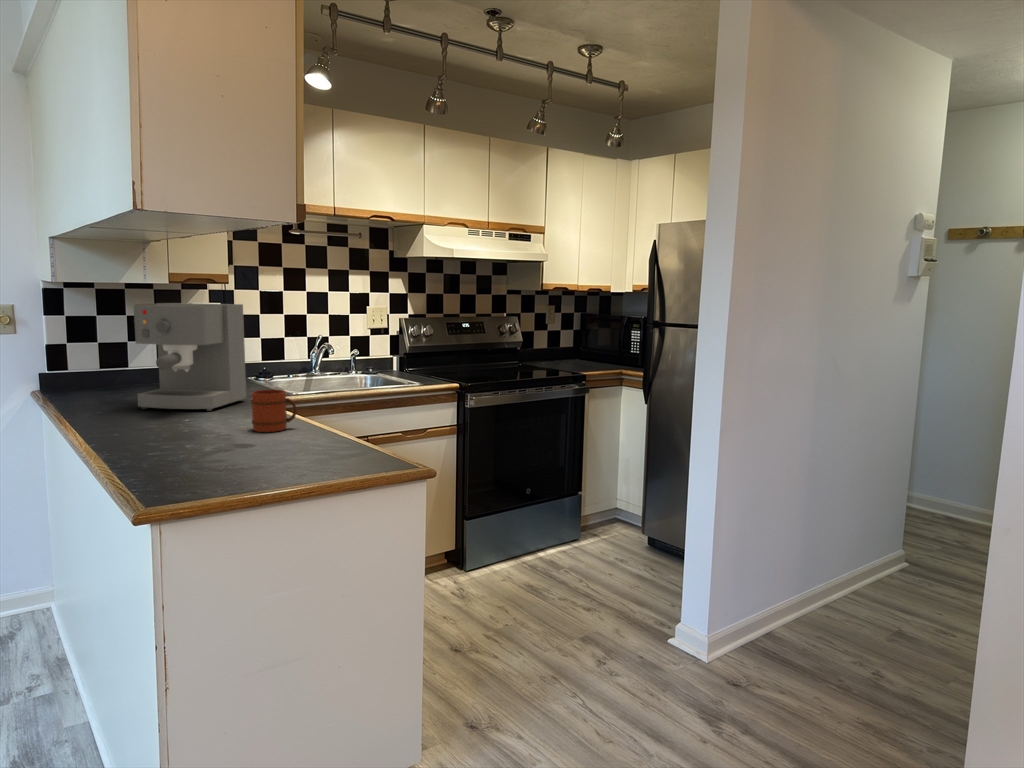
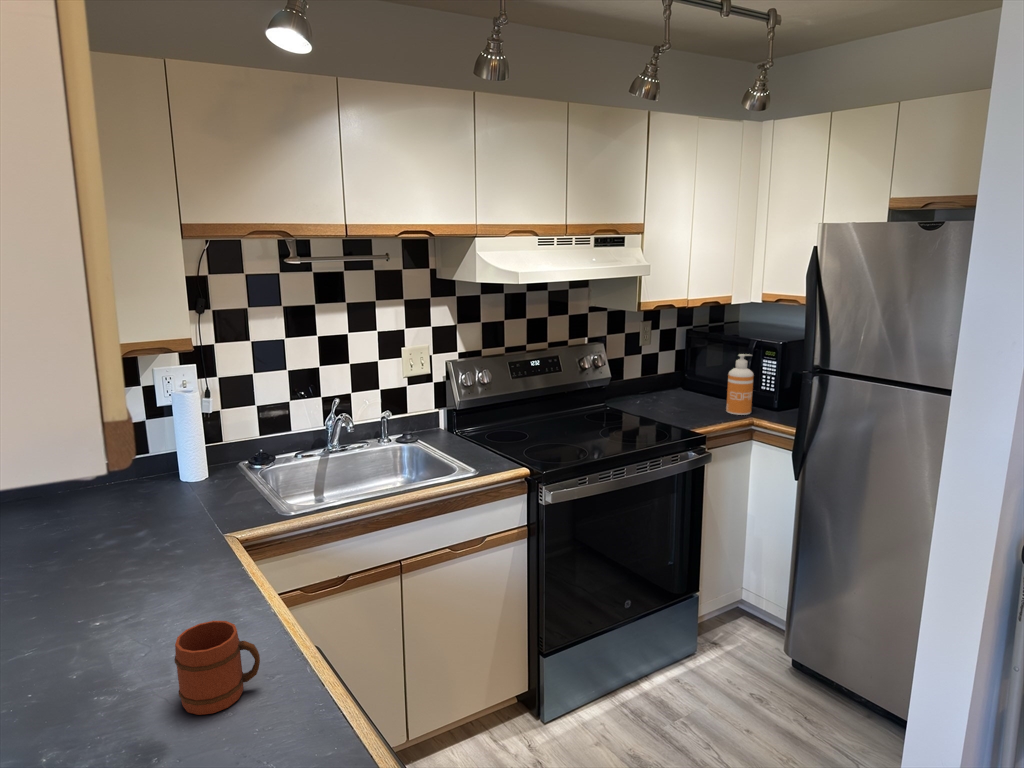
coffee maker: present [134,303,246,411] -> none [11,407,213,601]
soap dispenser: none [605,324,623,368] -> present [726,354,753,415]

